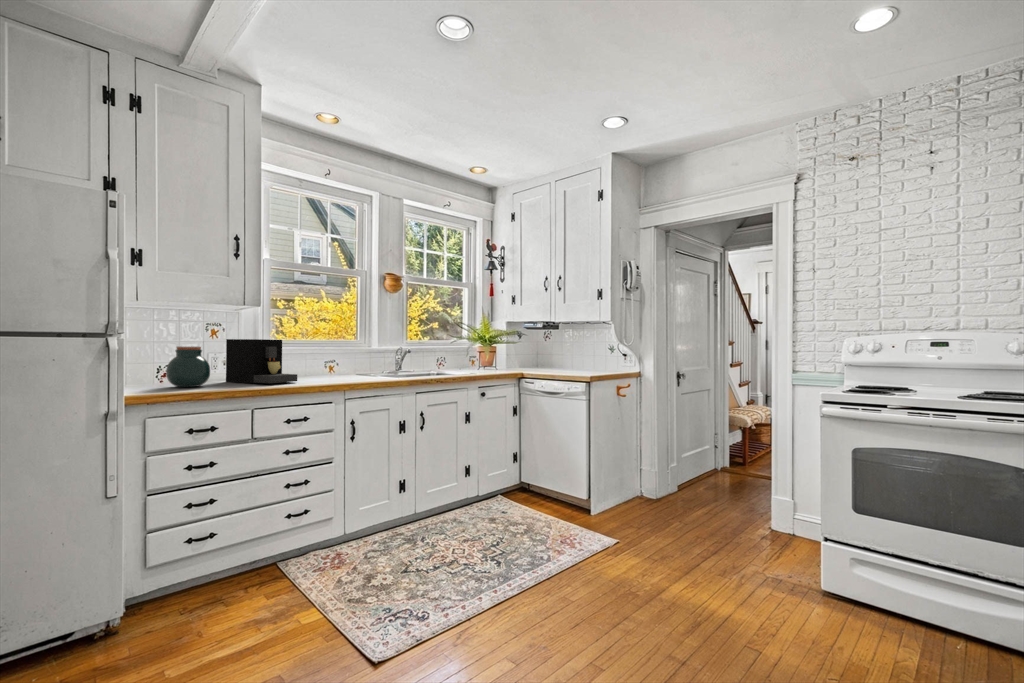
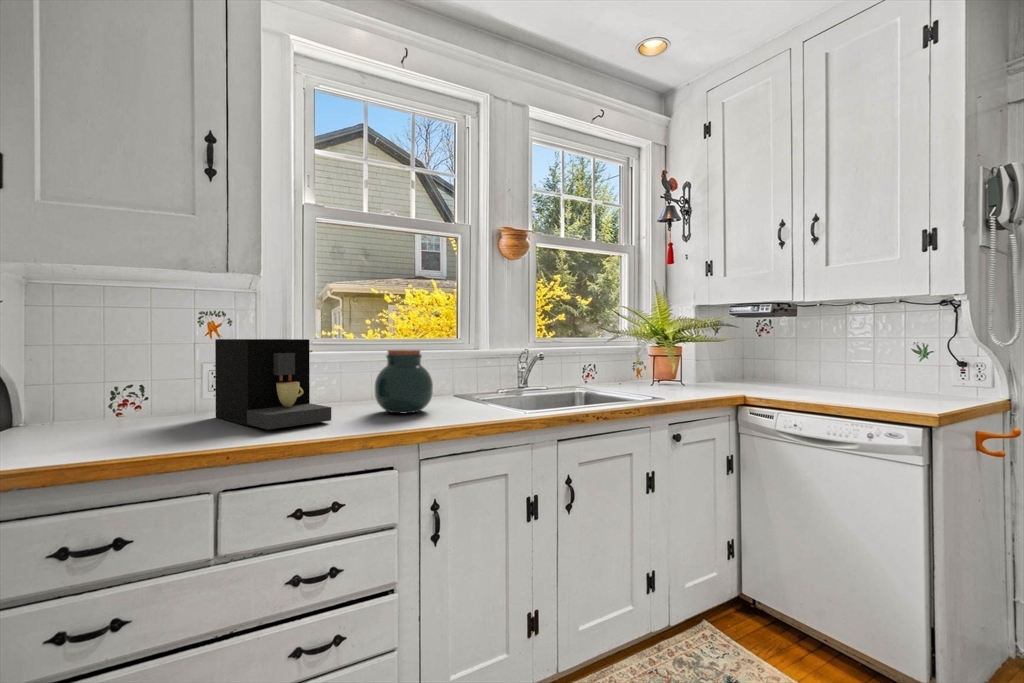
jar: present [166,347,210,387] -> present [375,350,433,413]

